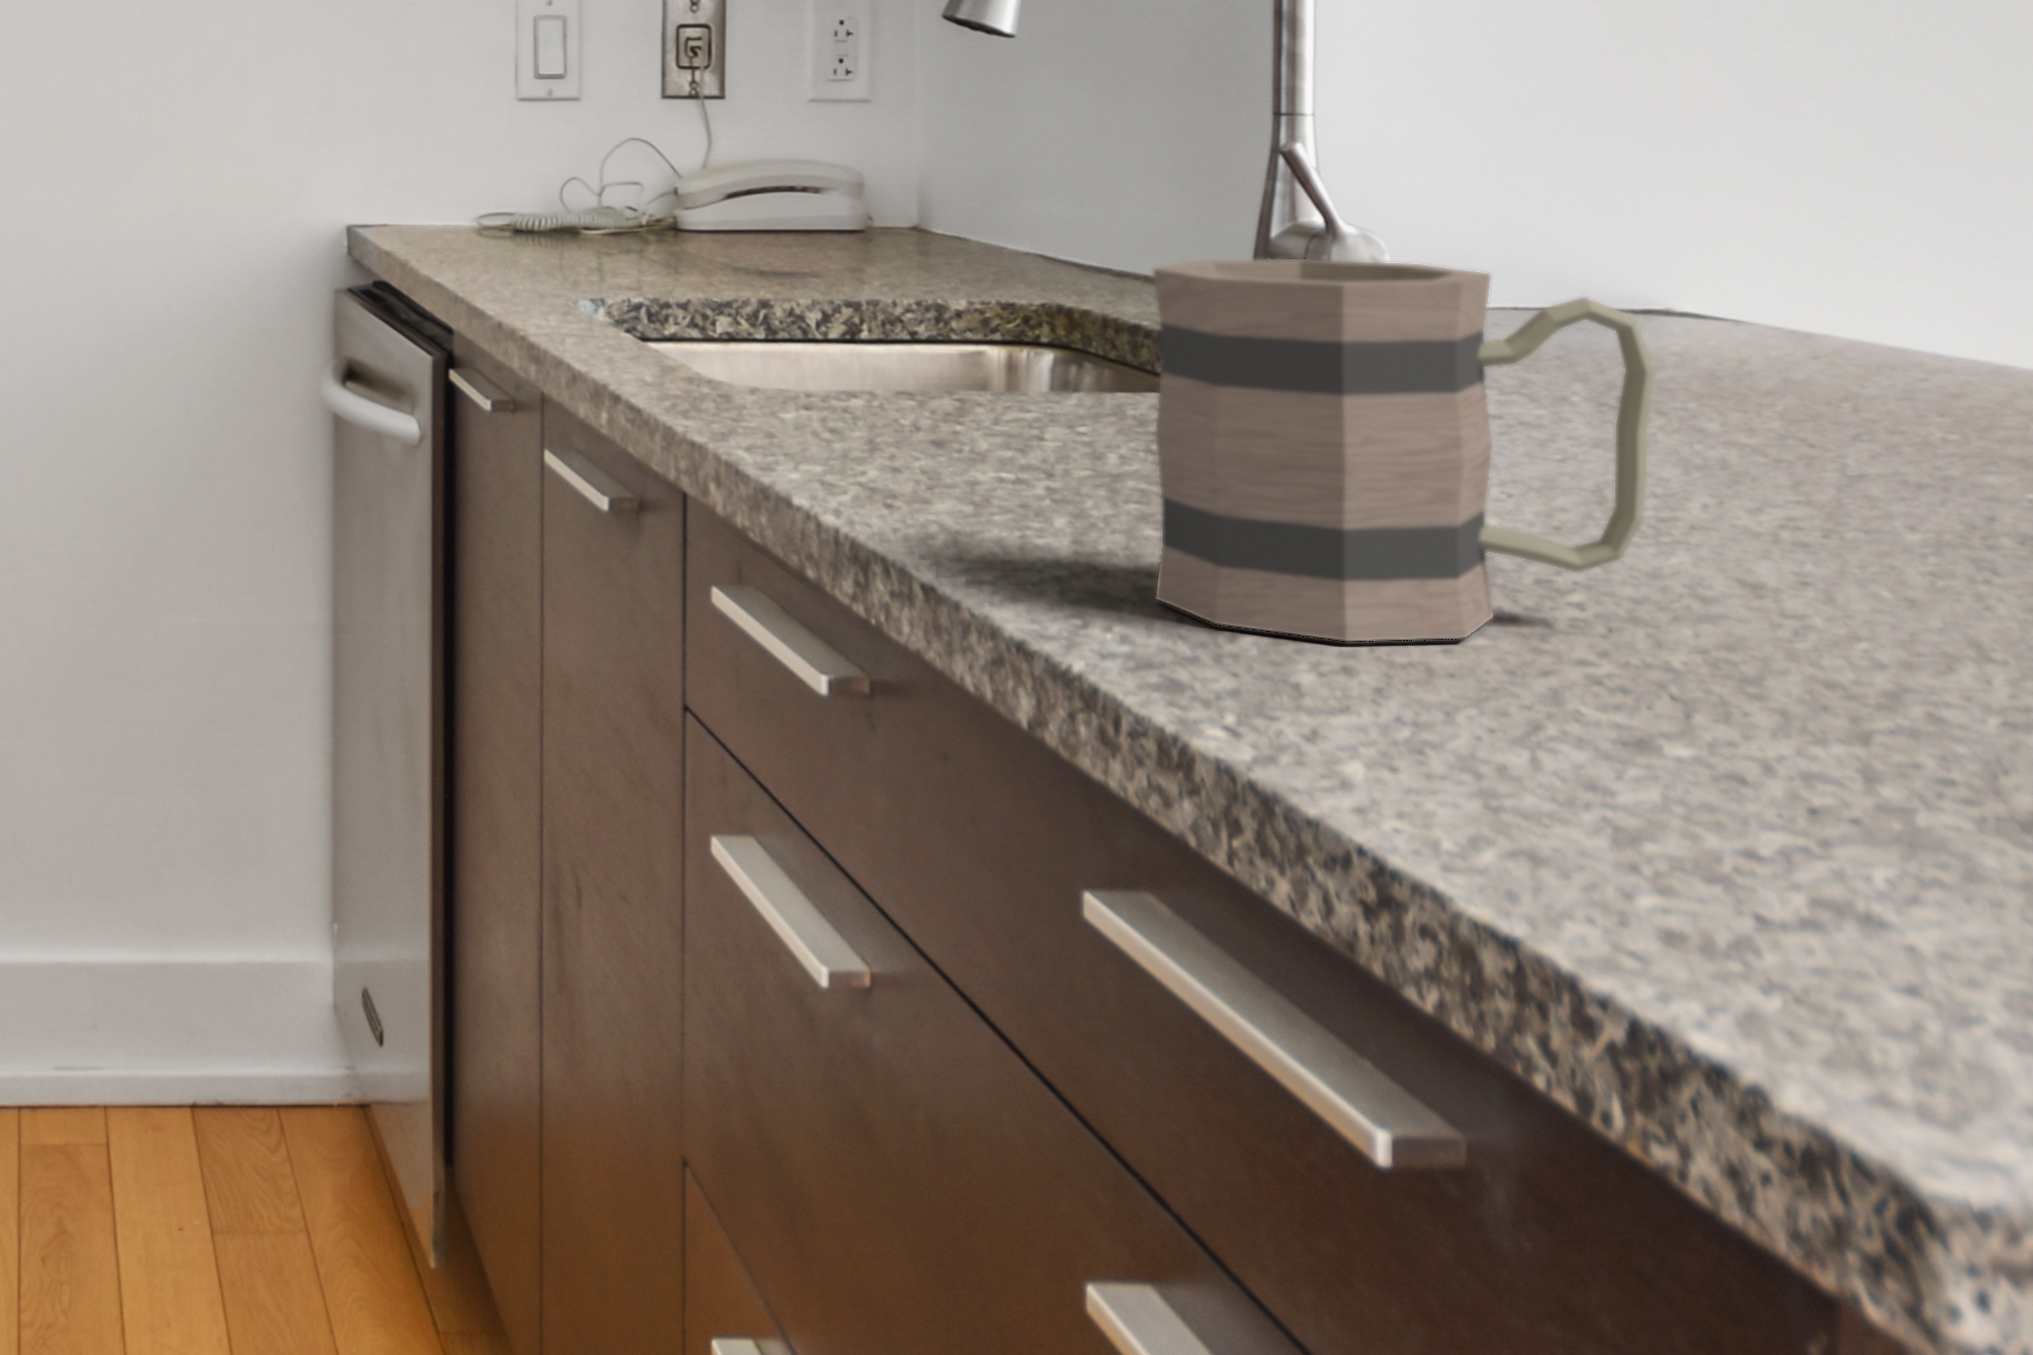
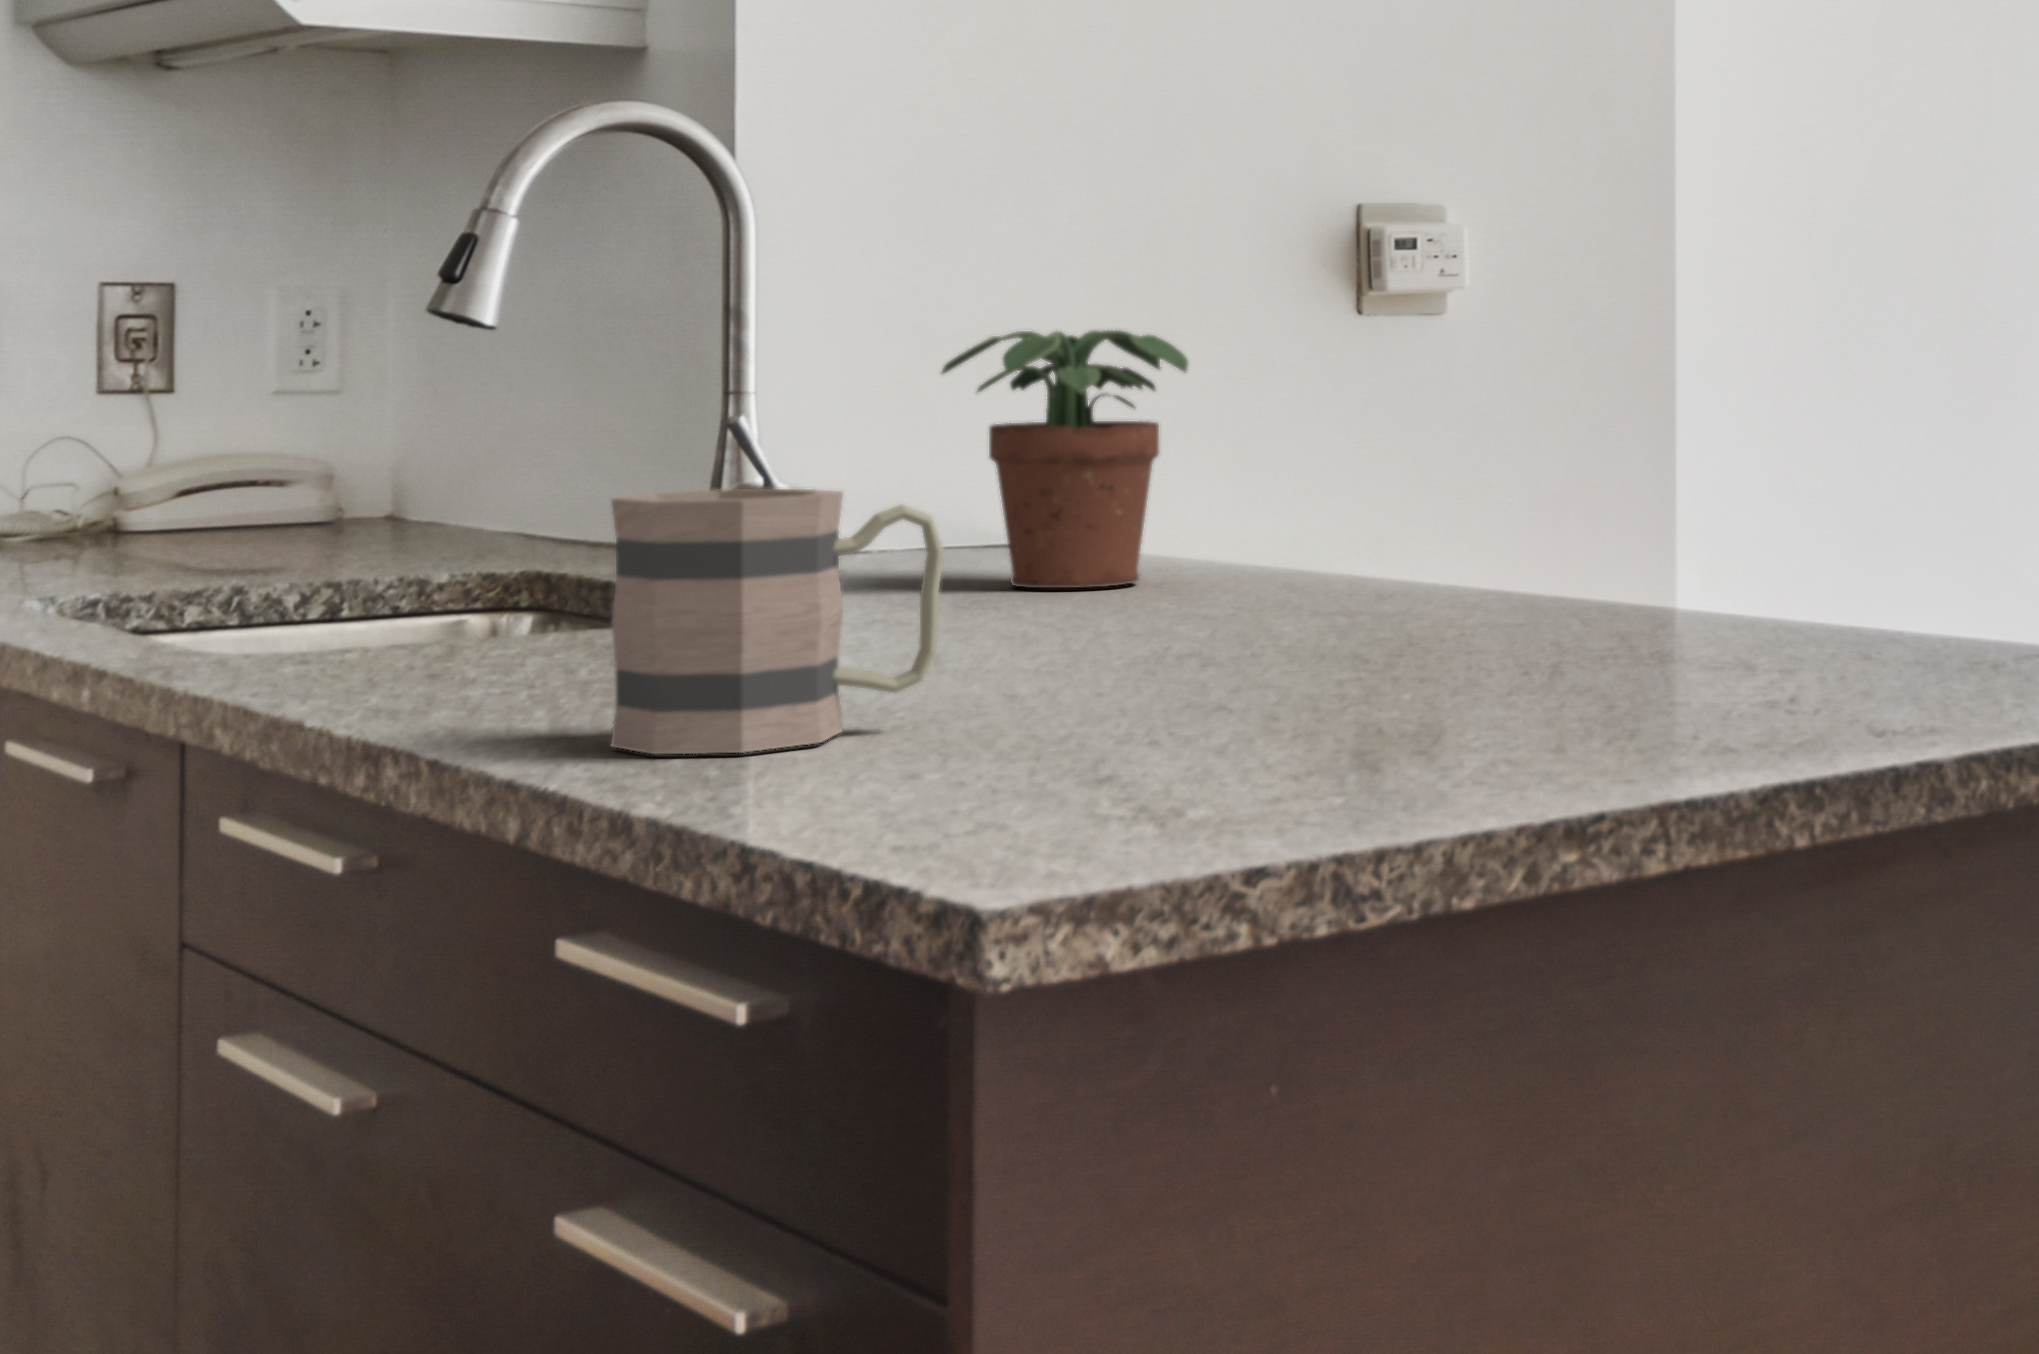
potted plant: none [1556,39,1938,378] -> present [942,330,1188,588]

